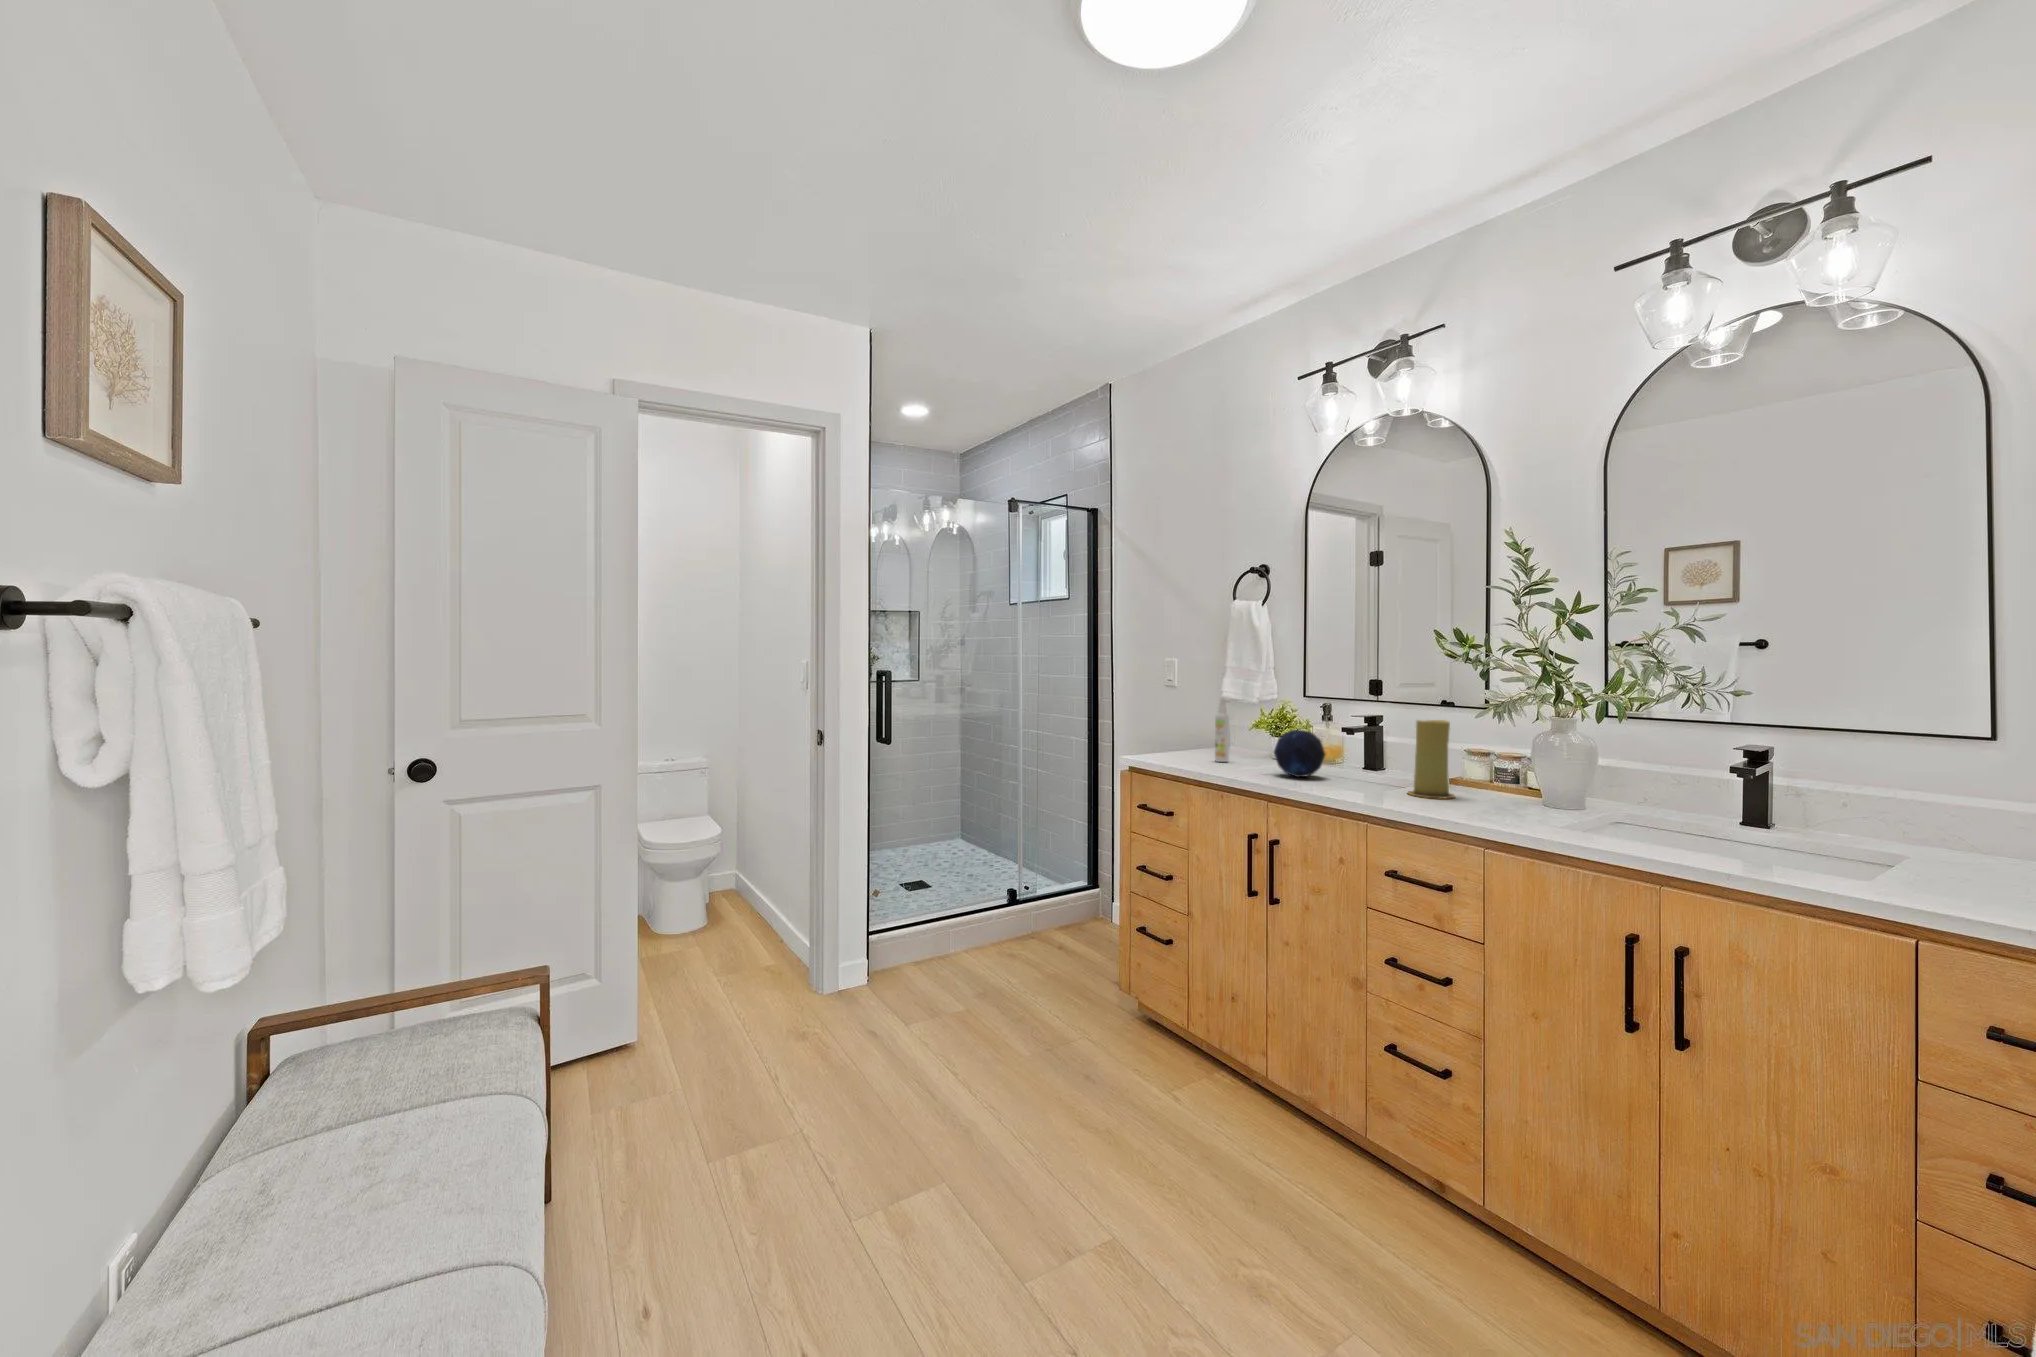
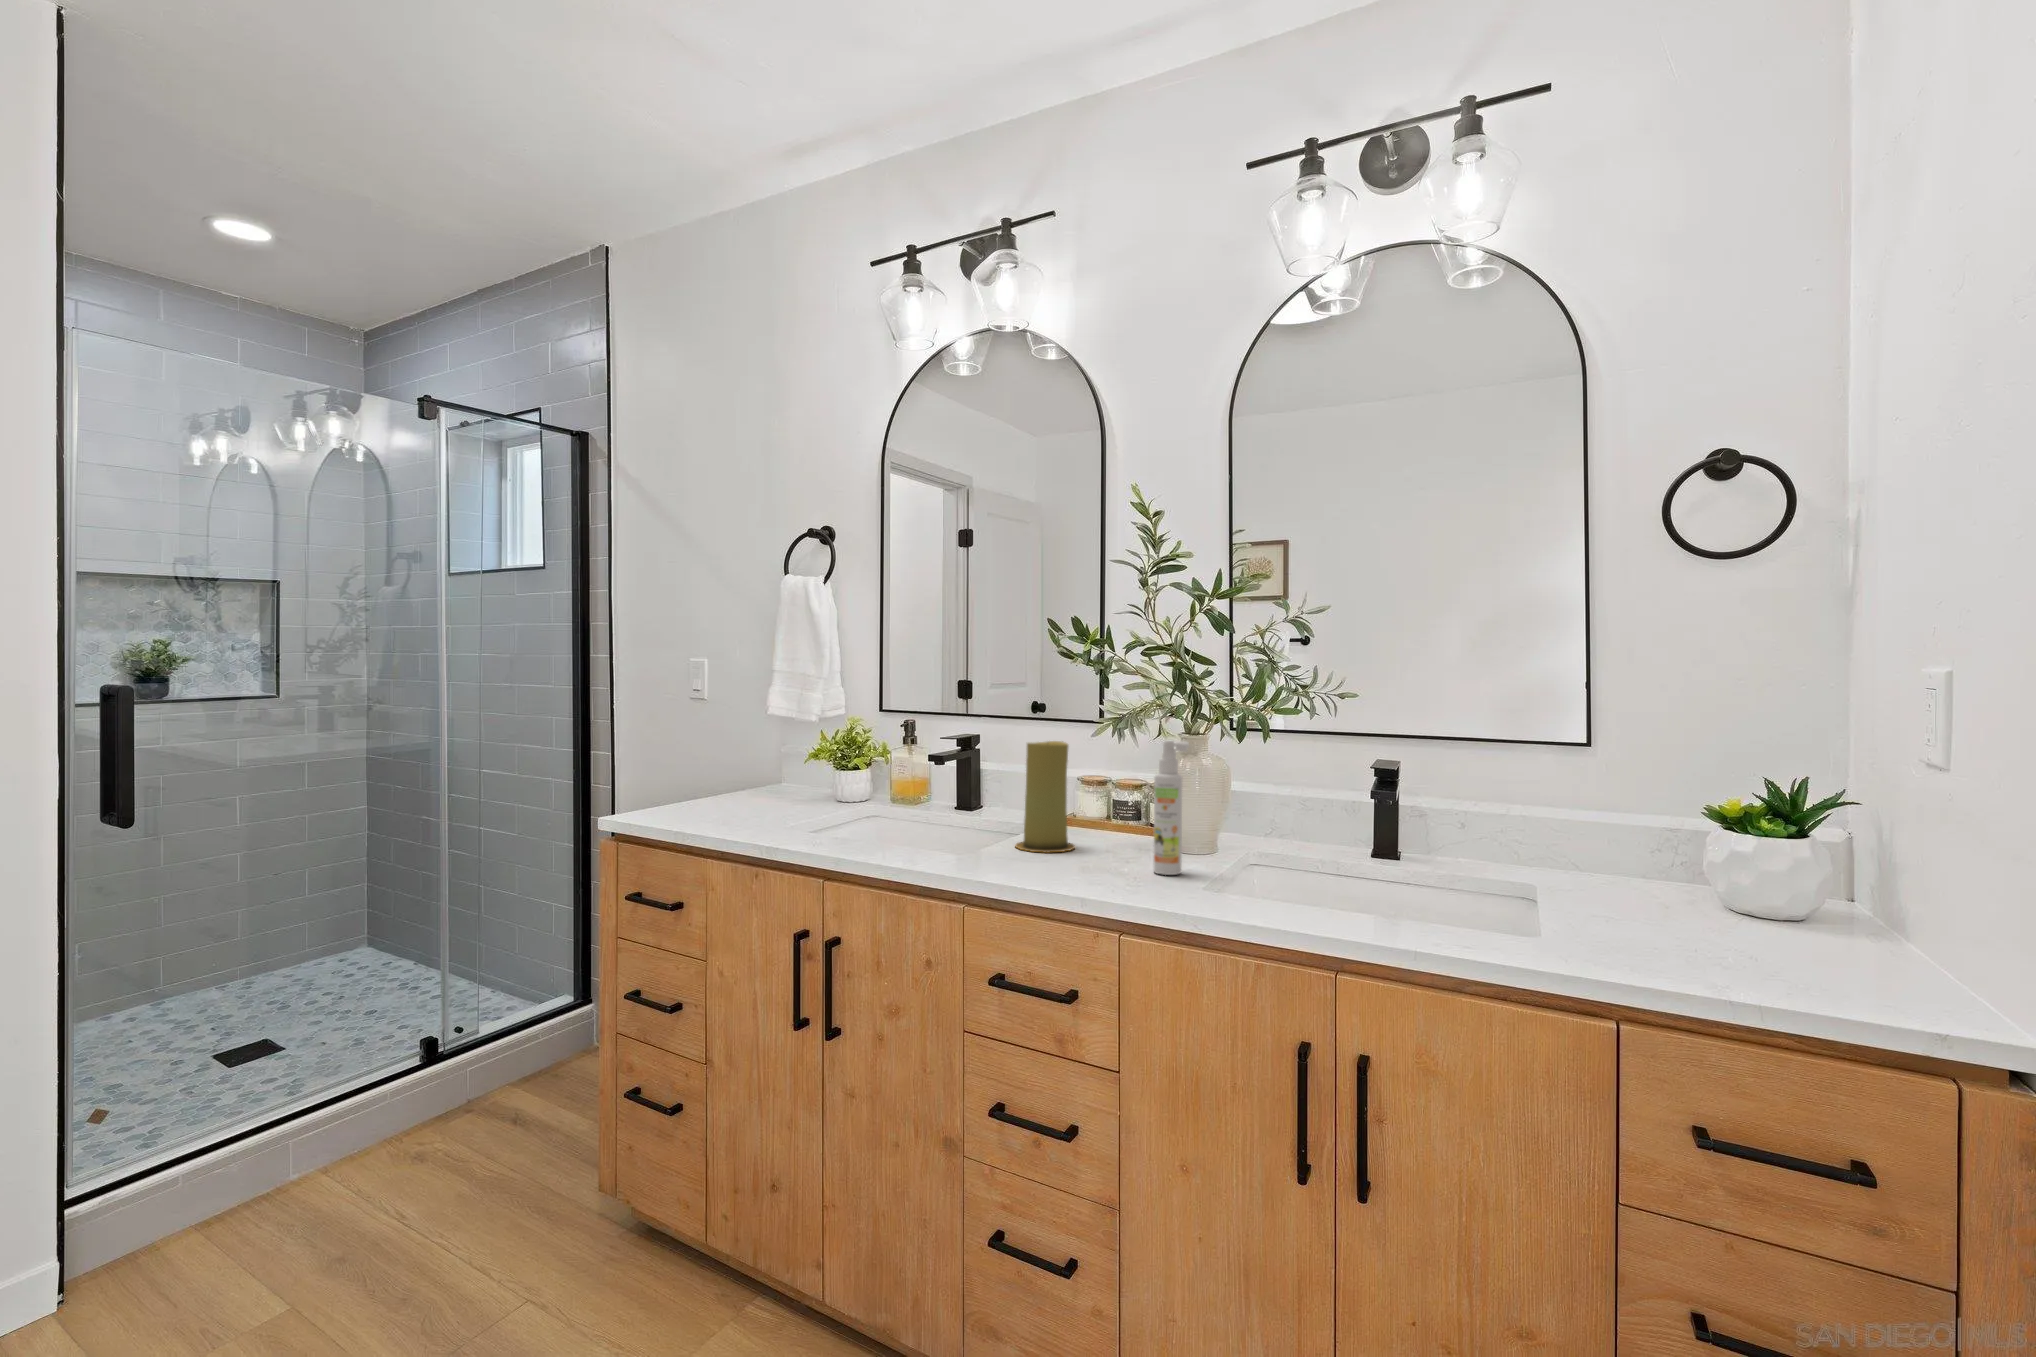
spray bottle: present [1215,698,1231,762] -> present [1154,741,1189,875]
decorative orb: present [1274,730,1325,777] -> none [834,760,907,831]

